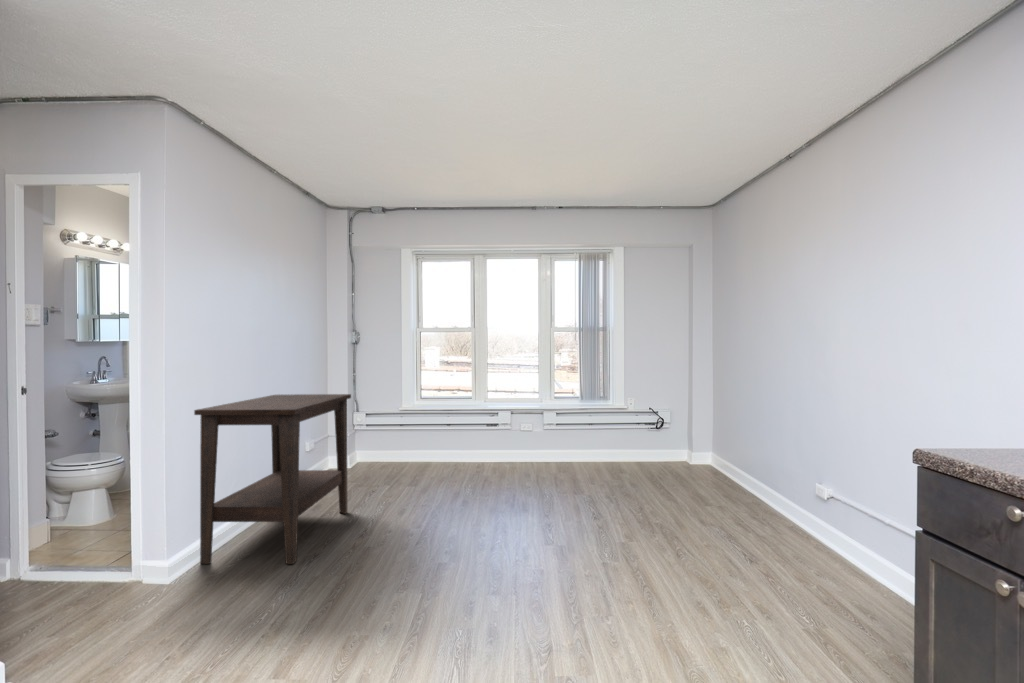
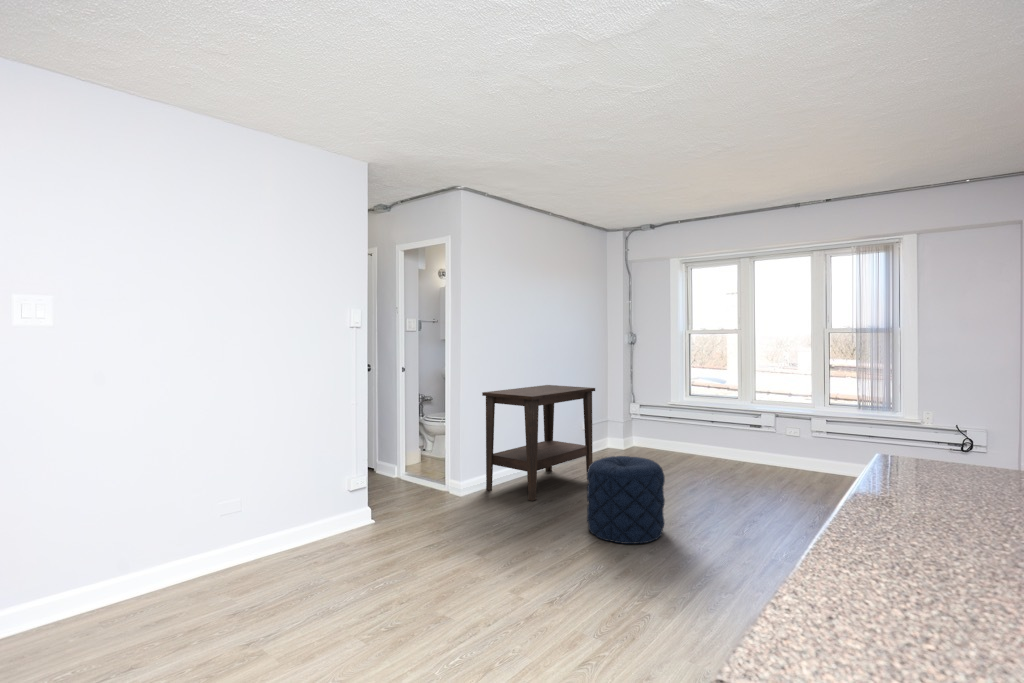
pouf: none [402,475,502,595] -> present [587,456,665,544]

